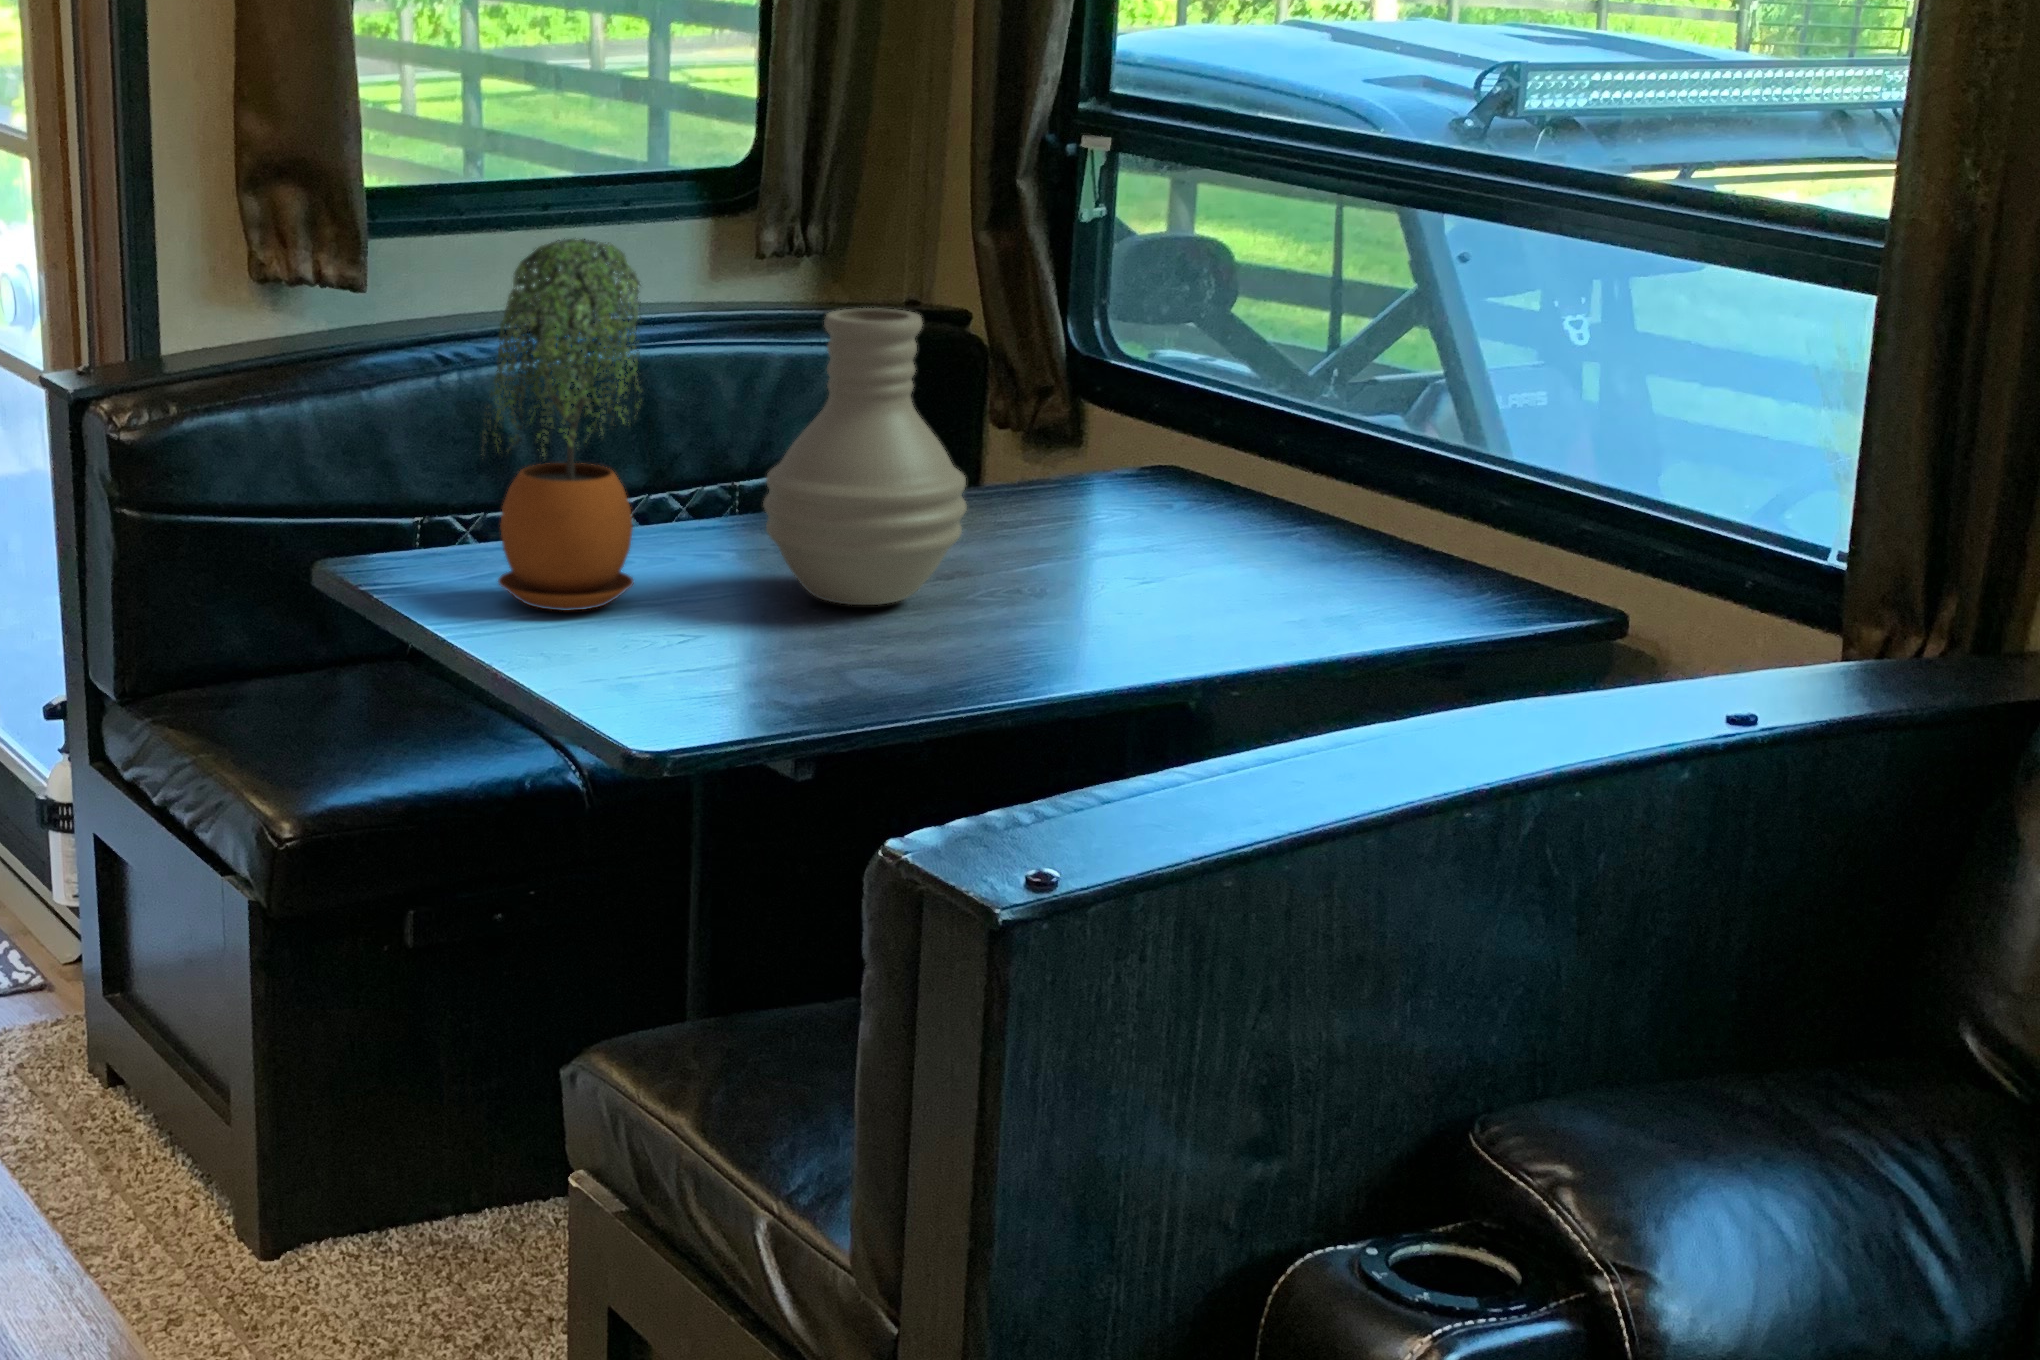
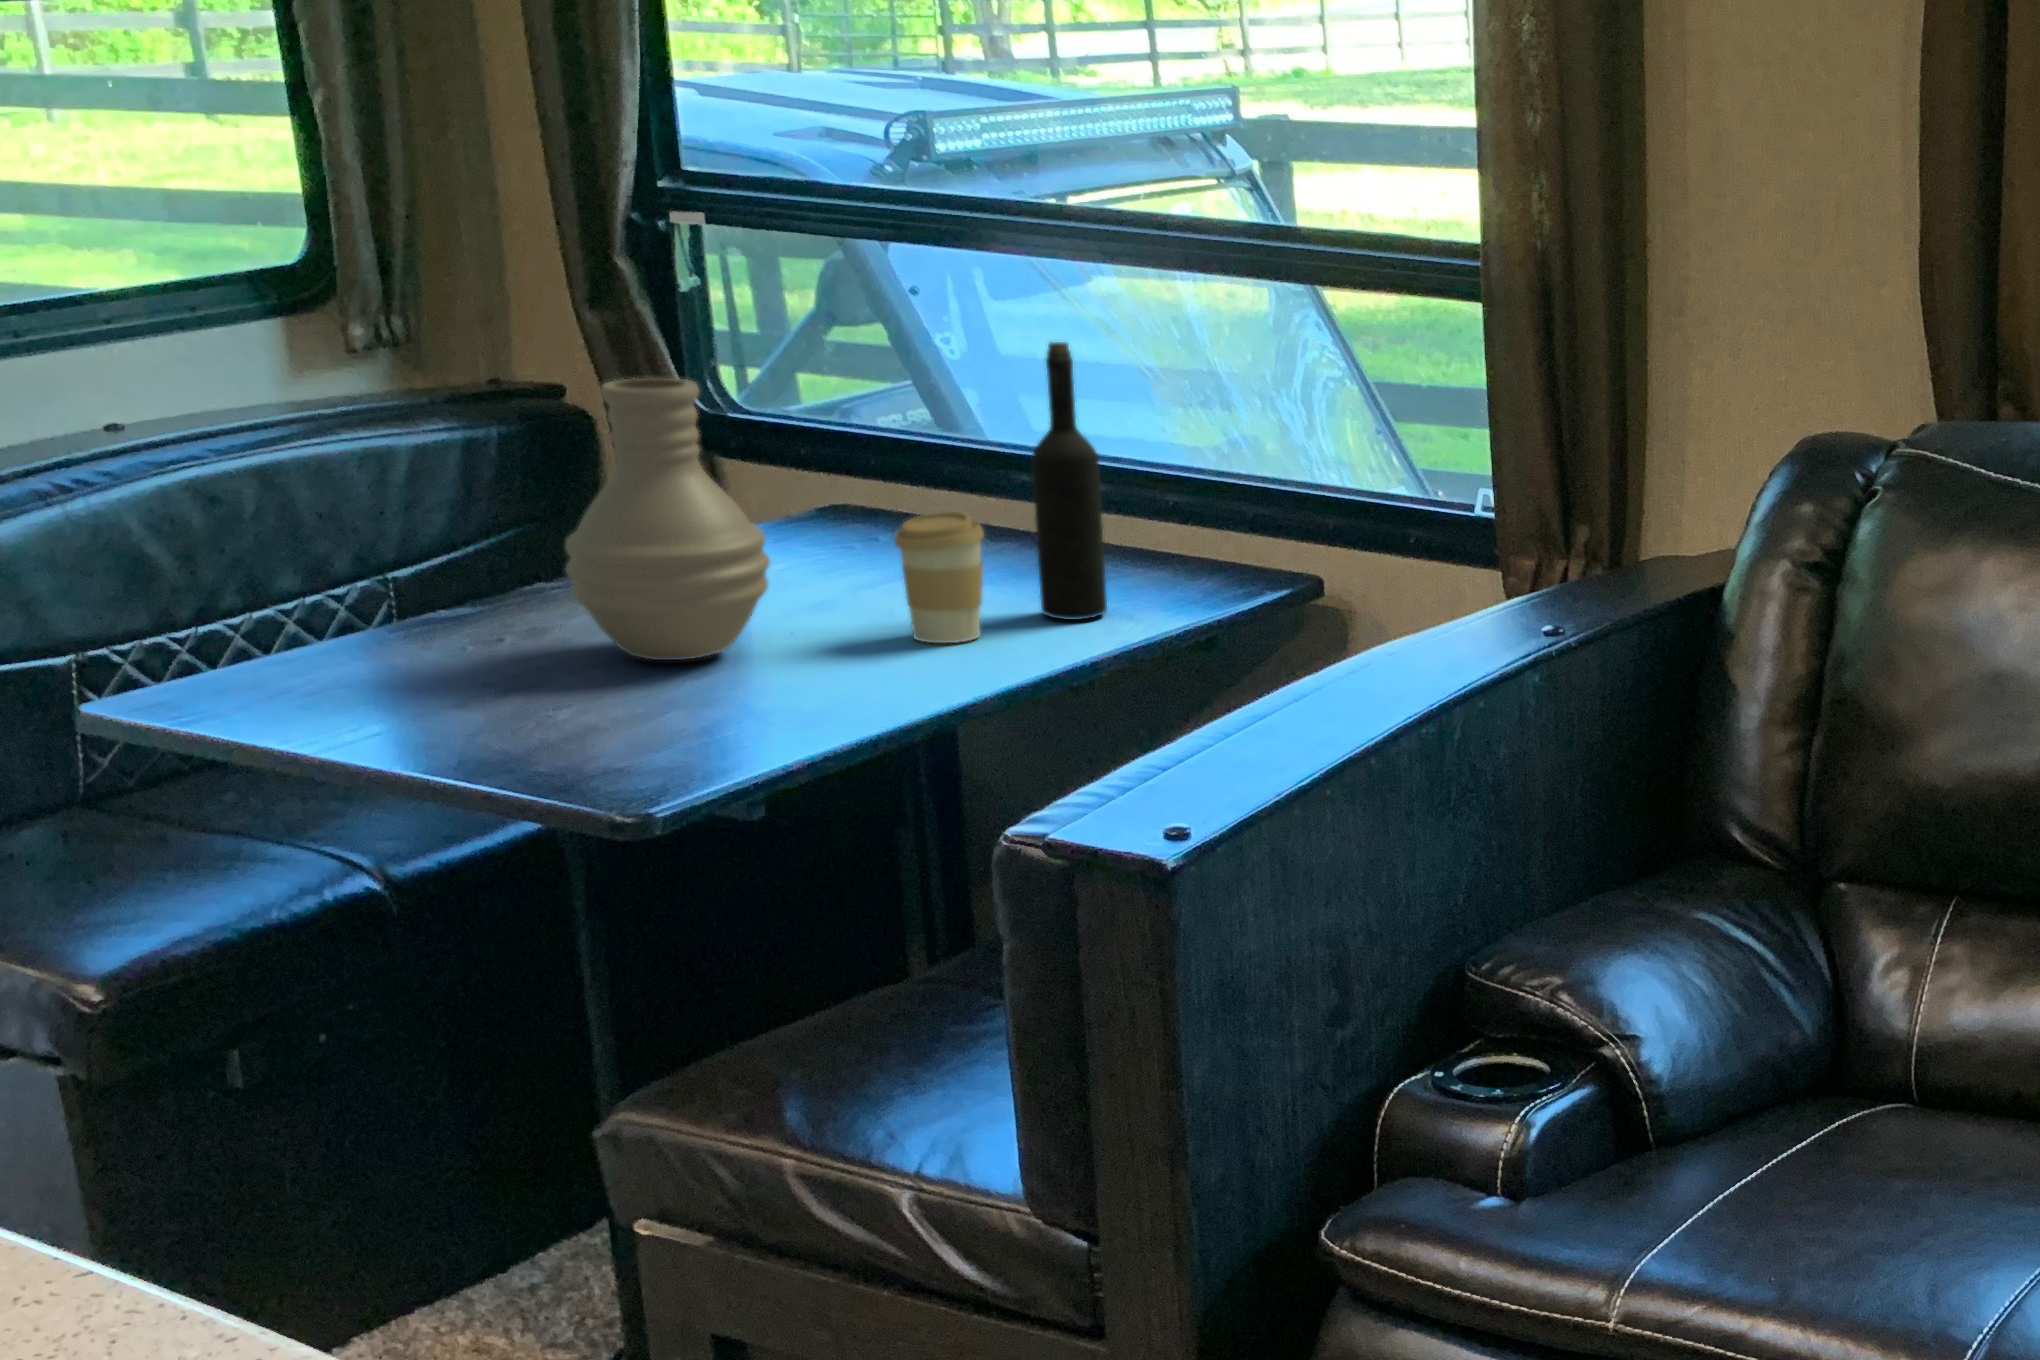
potted plant: present [480,238,643,611] -> none [267,325,455,703]
wine bottle: none [1263,299,1357,616] -> present [1032,342,1107,620]
coffee cup: none [1100,479,1199,624] -> present [895,512,984,643]

